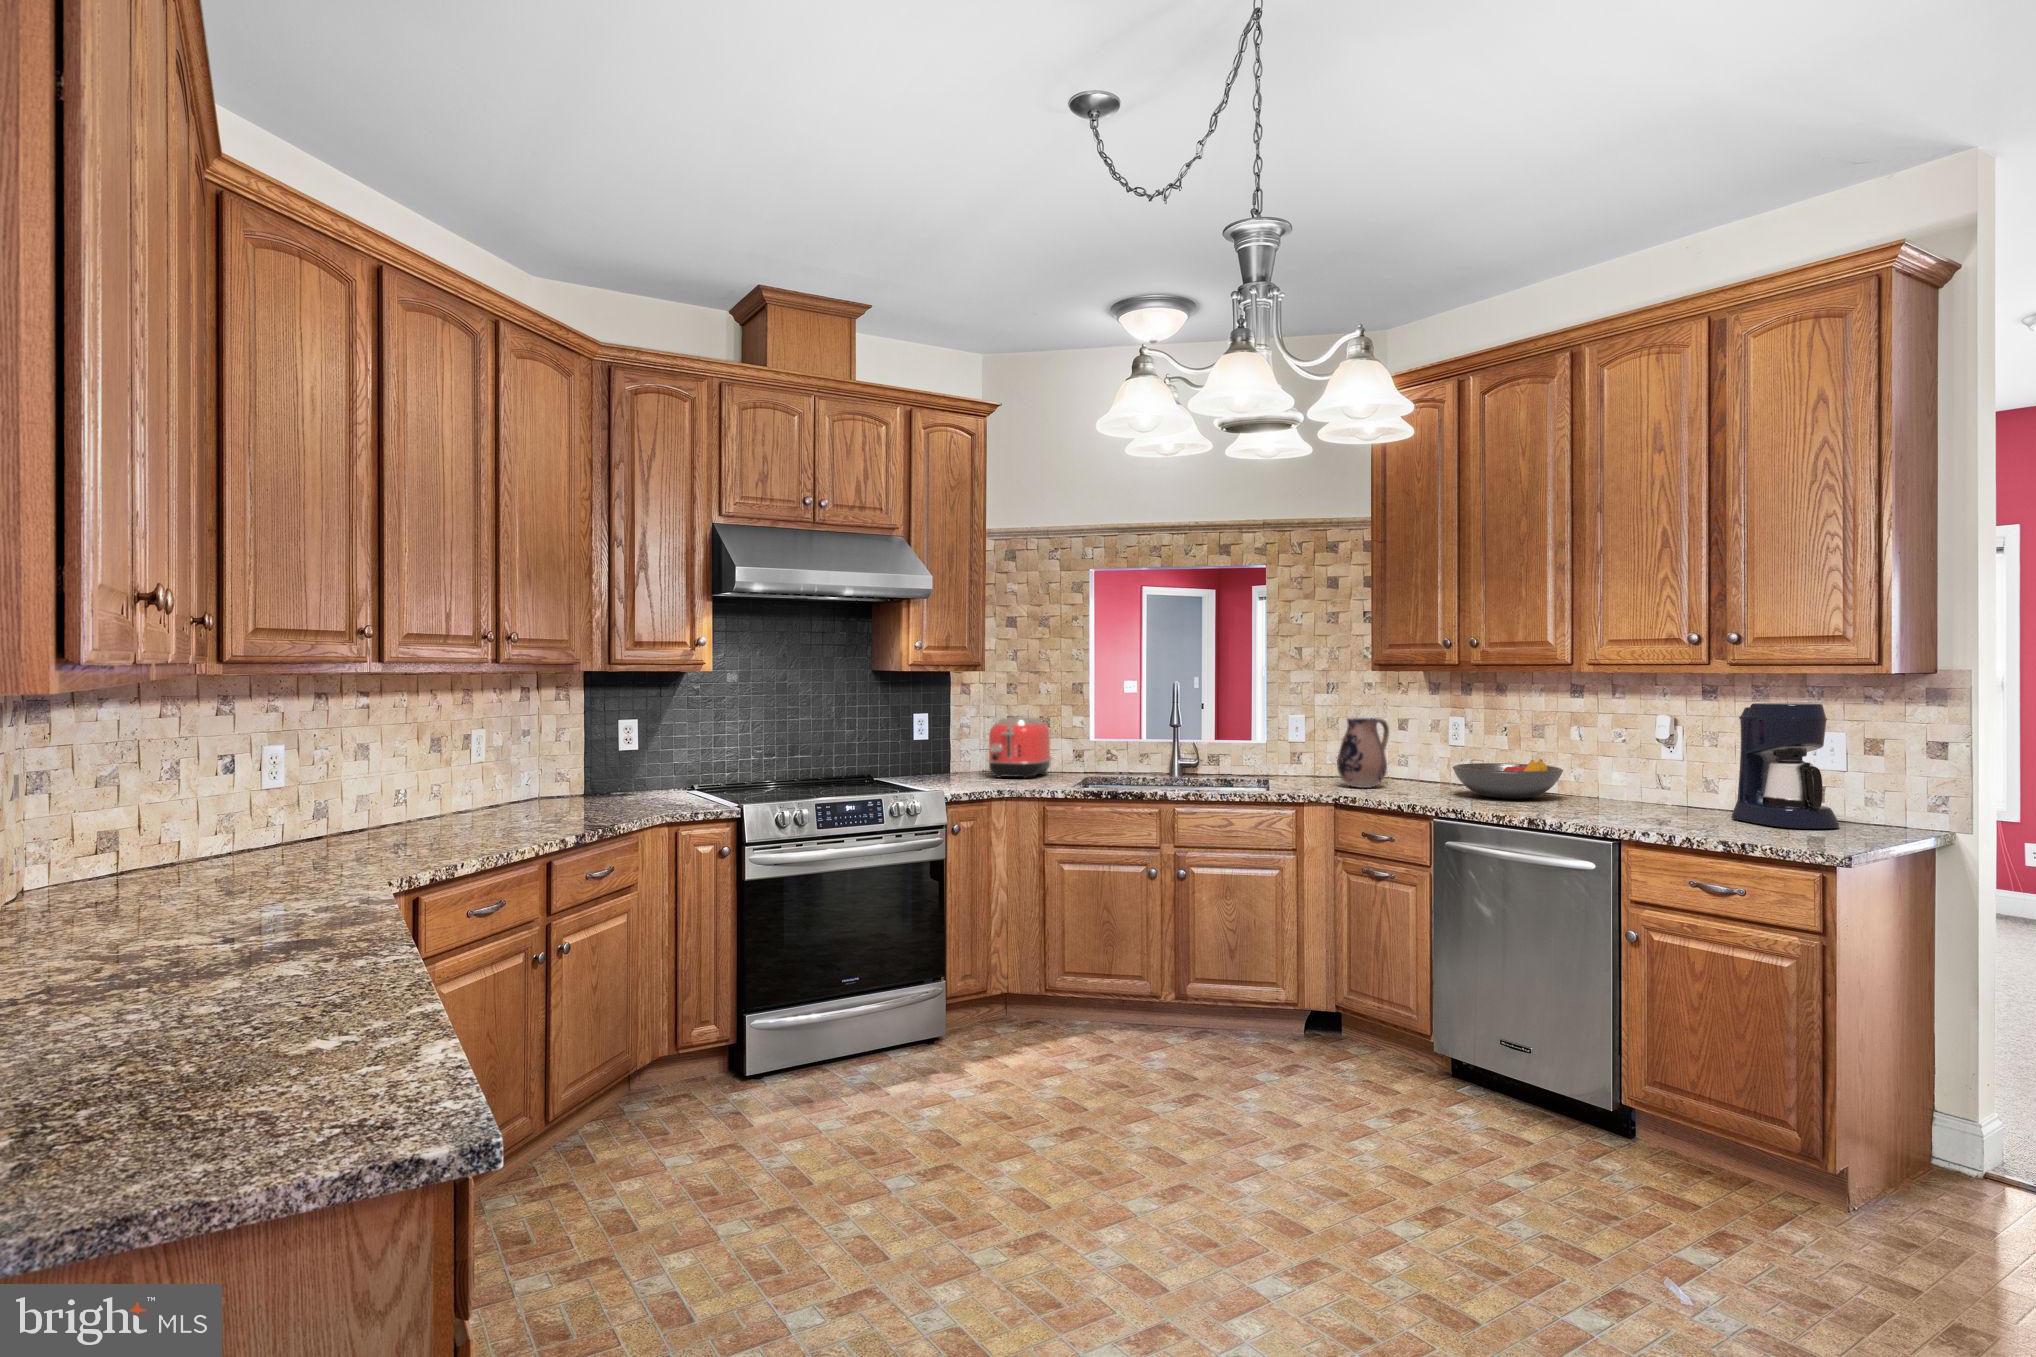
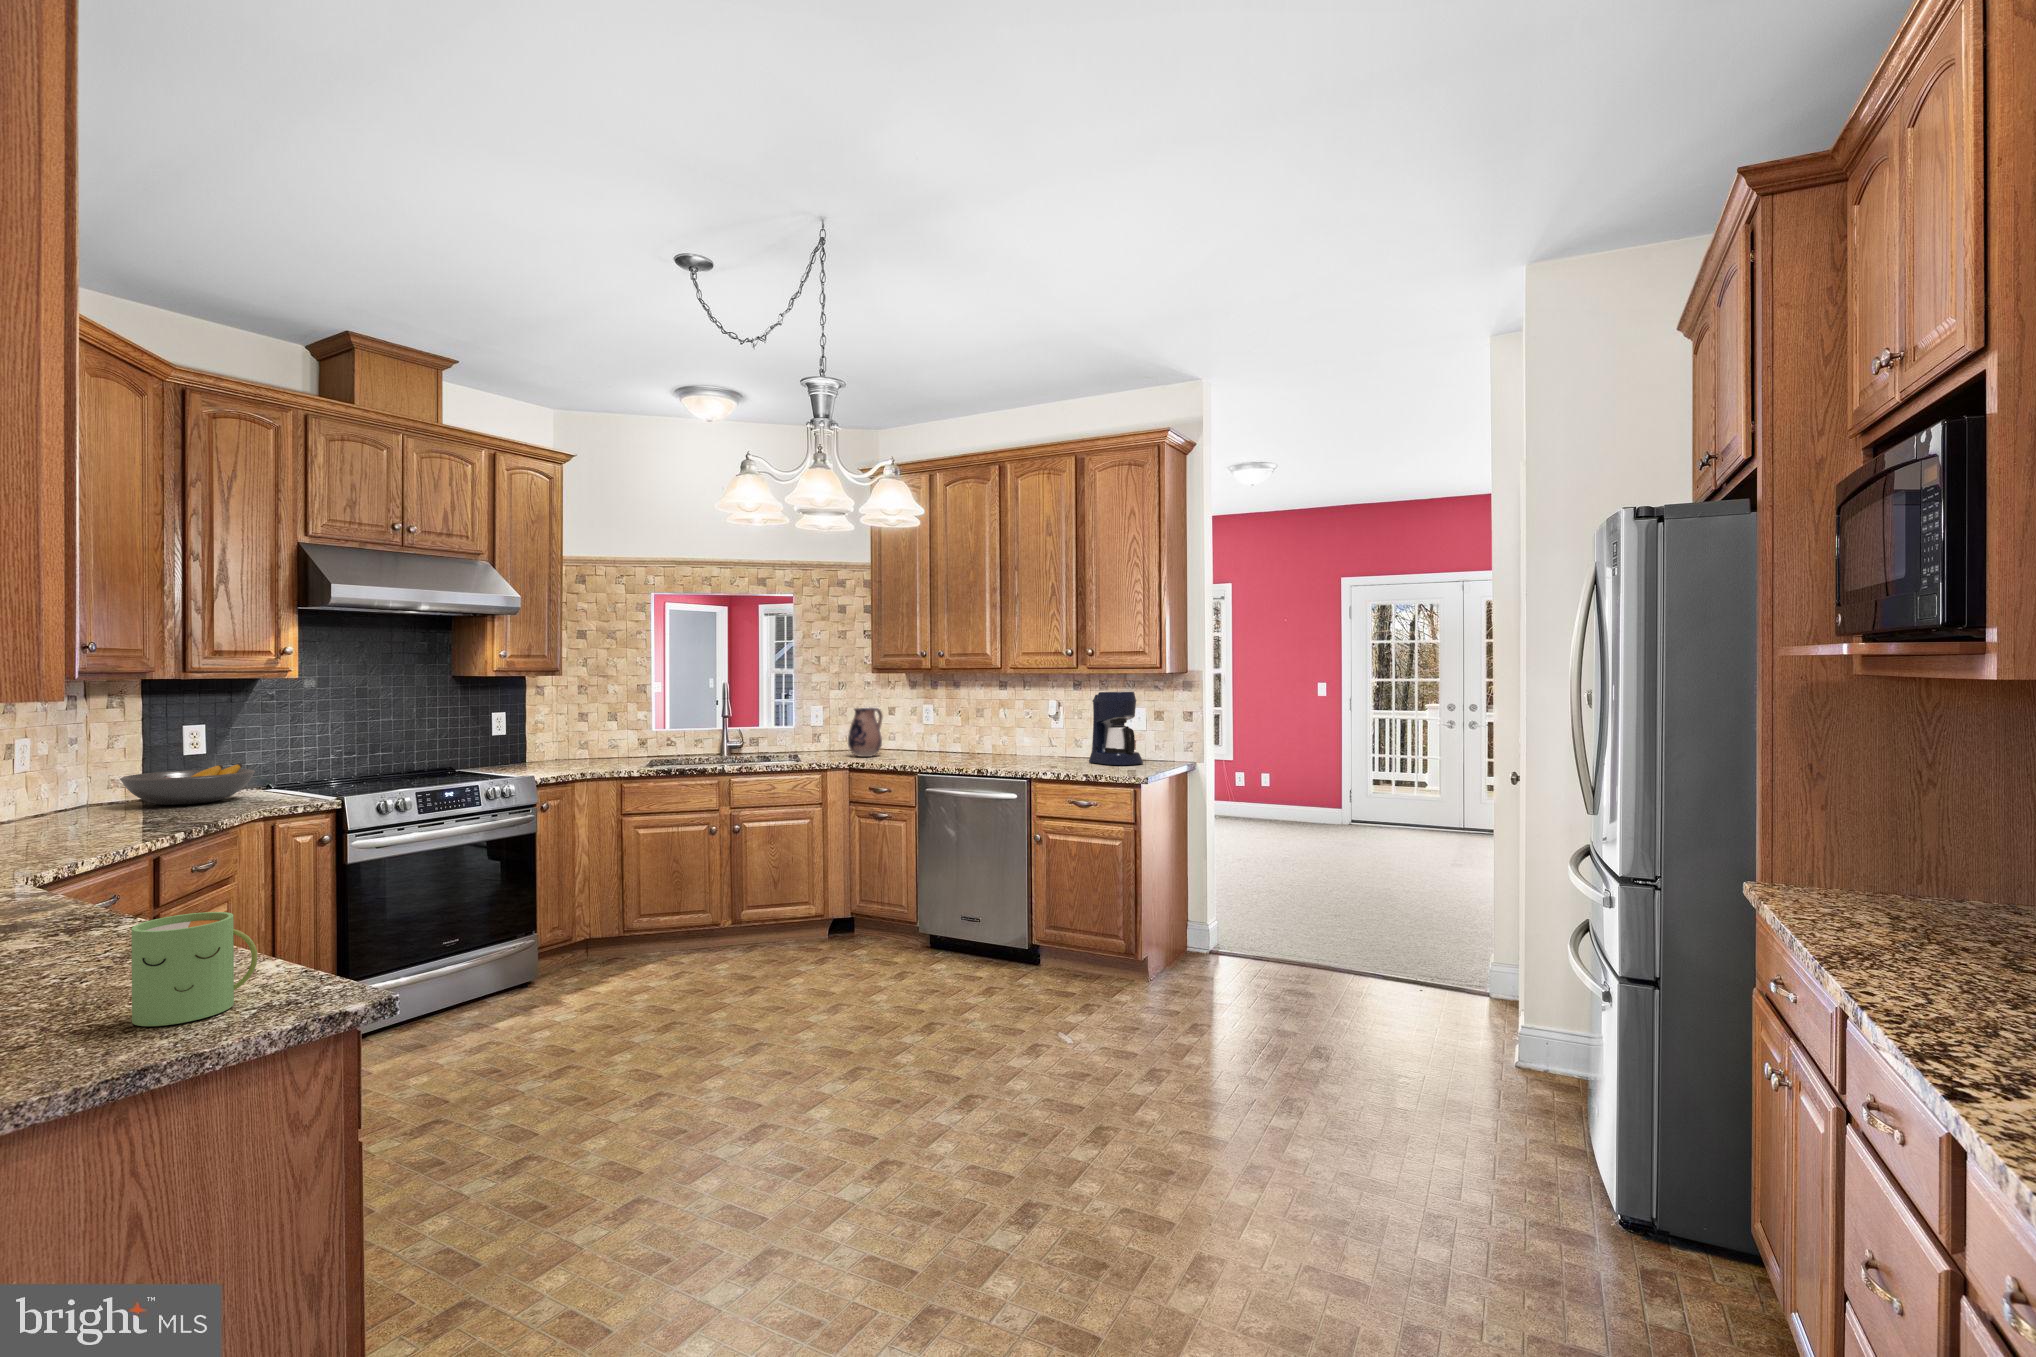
toaster: present [989,717,1051,778] -> none [565,714,620,764]
fruit bowl: present [1452,759,1563,799] -> present [120,764,255,805]
mug: none [218,985,358,1137] -> present [132,912,257,1026]

